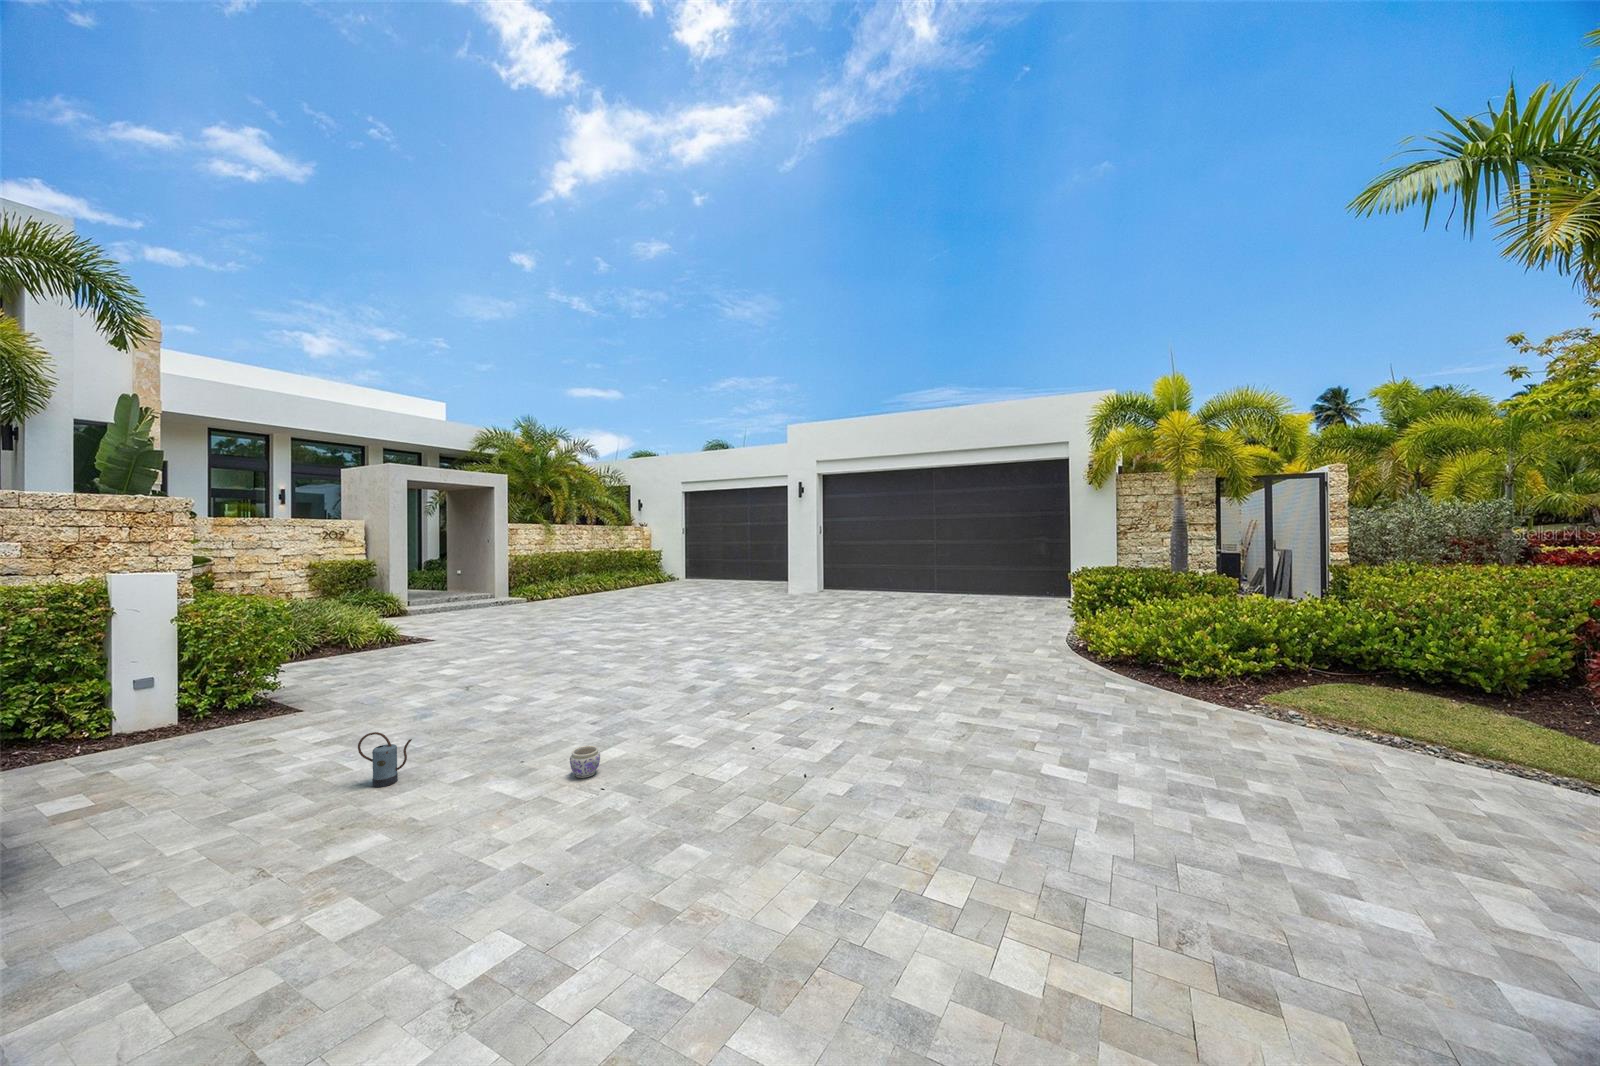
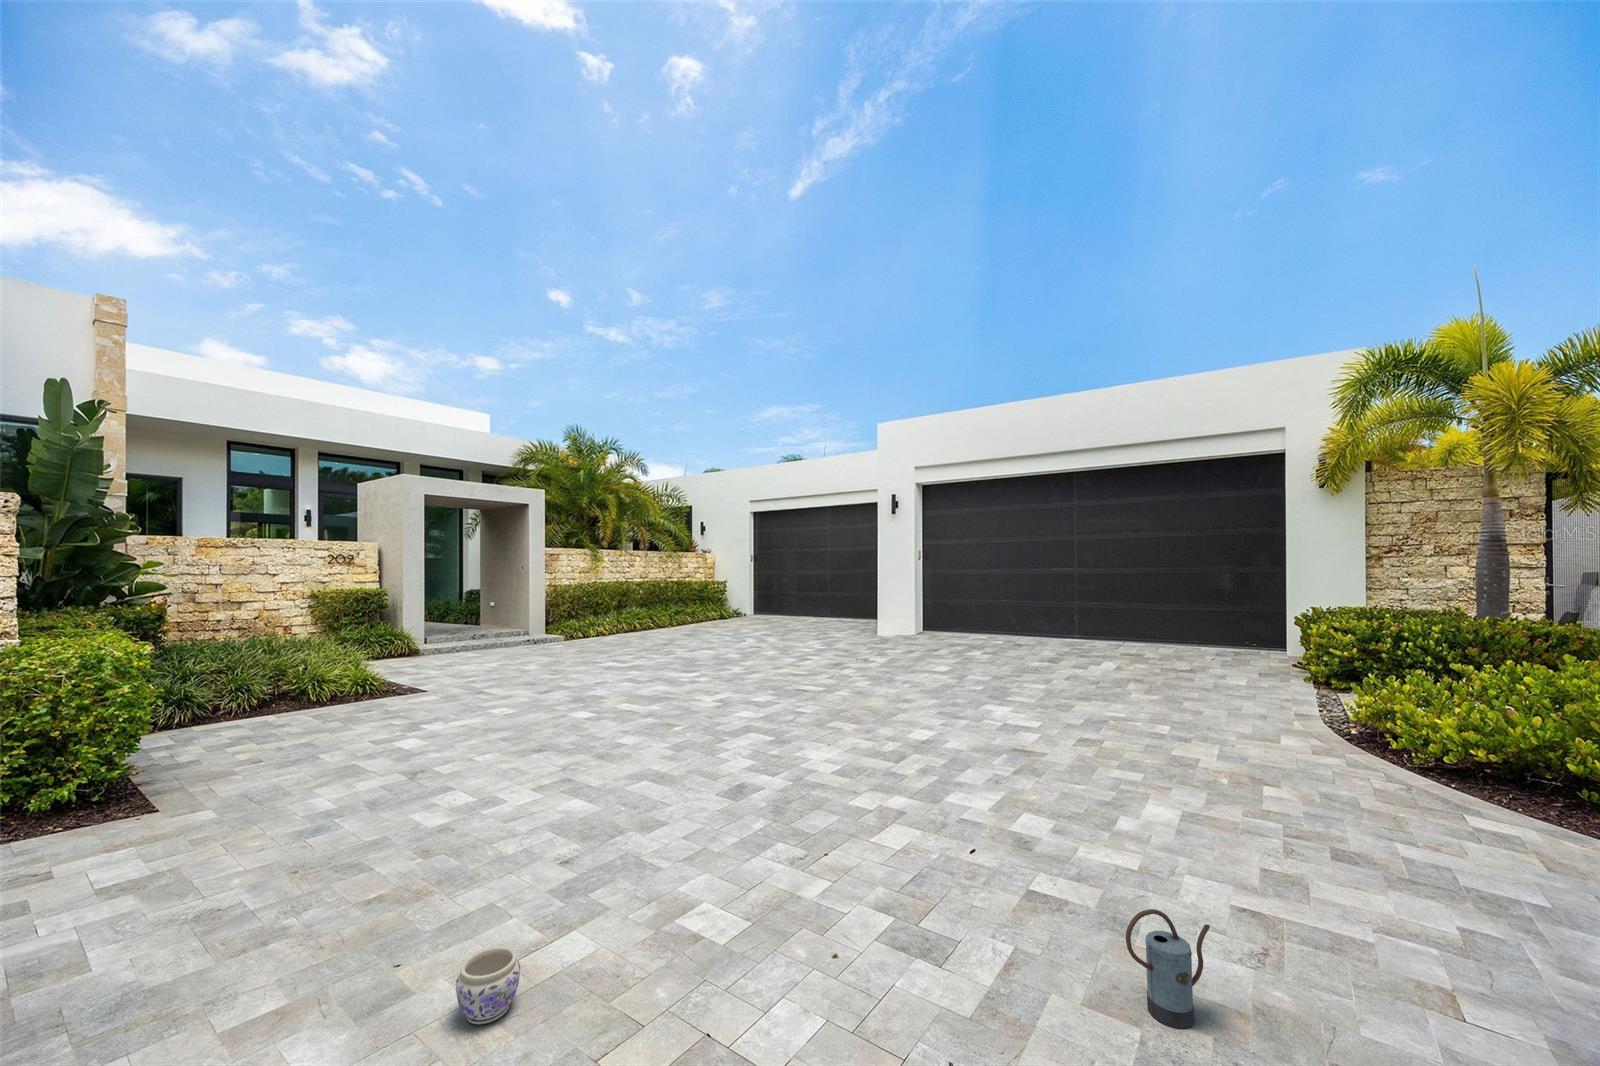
watering can: present [358,732,412,787] -> present [1126,909,1210,1029]

